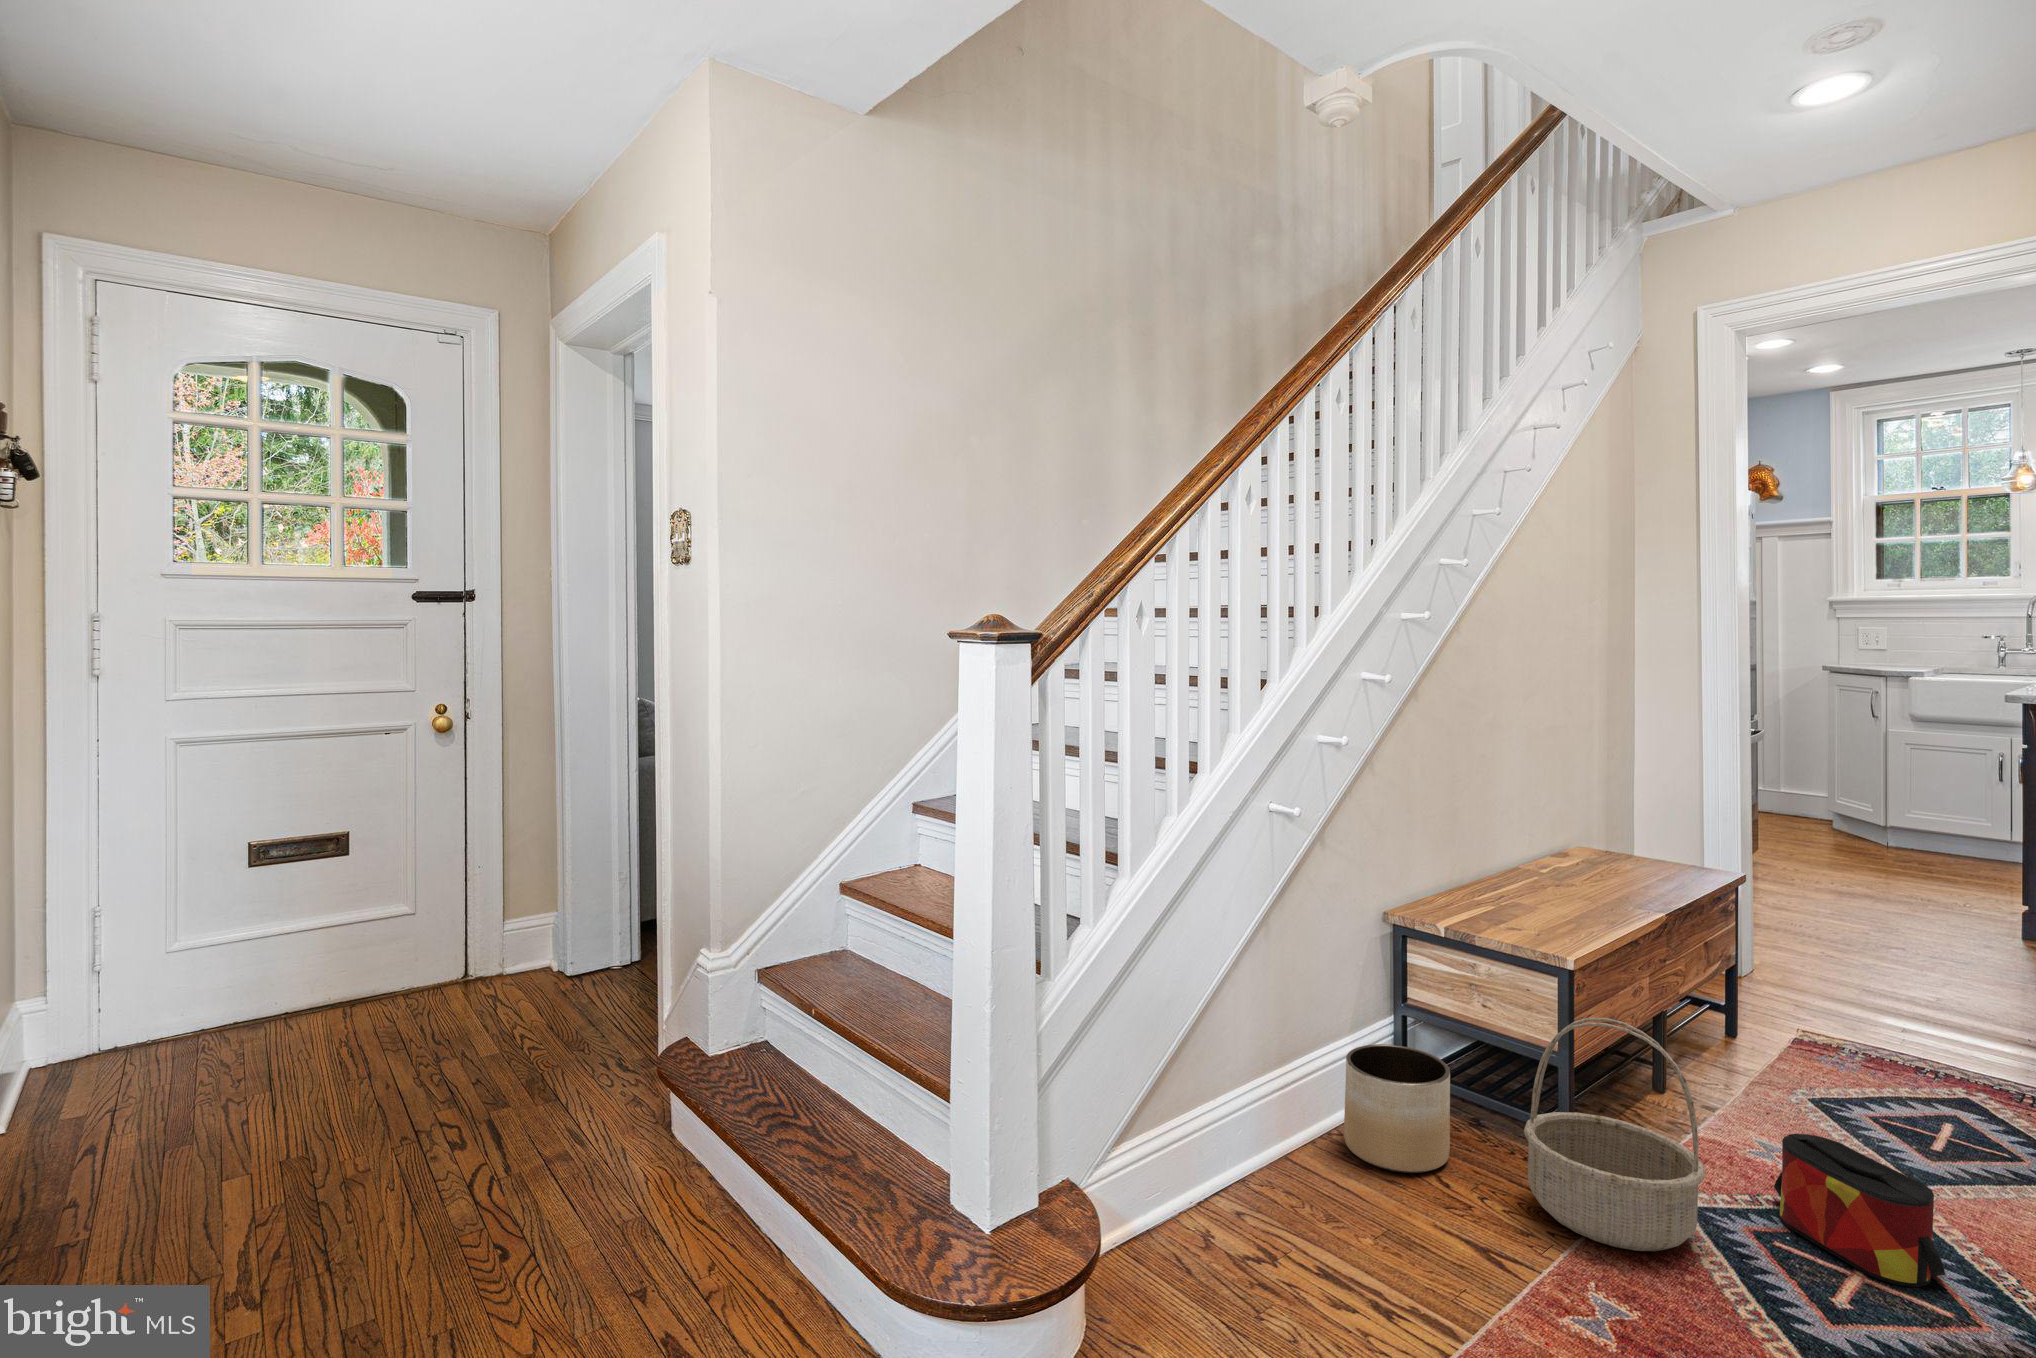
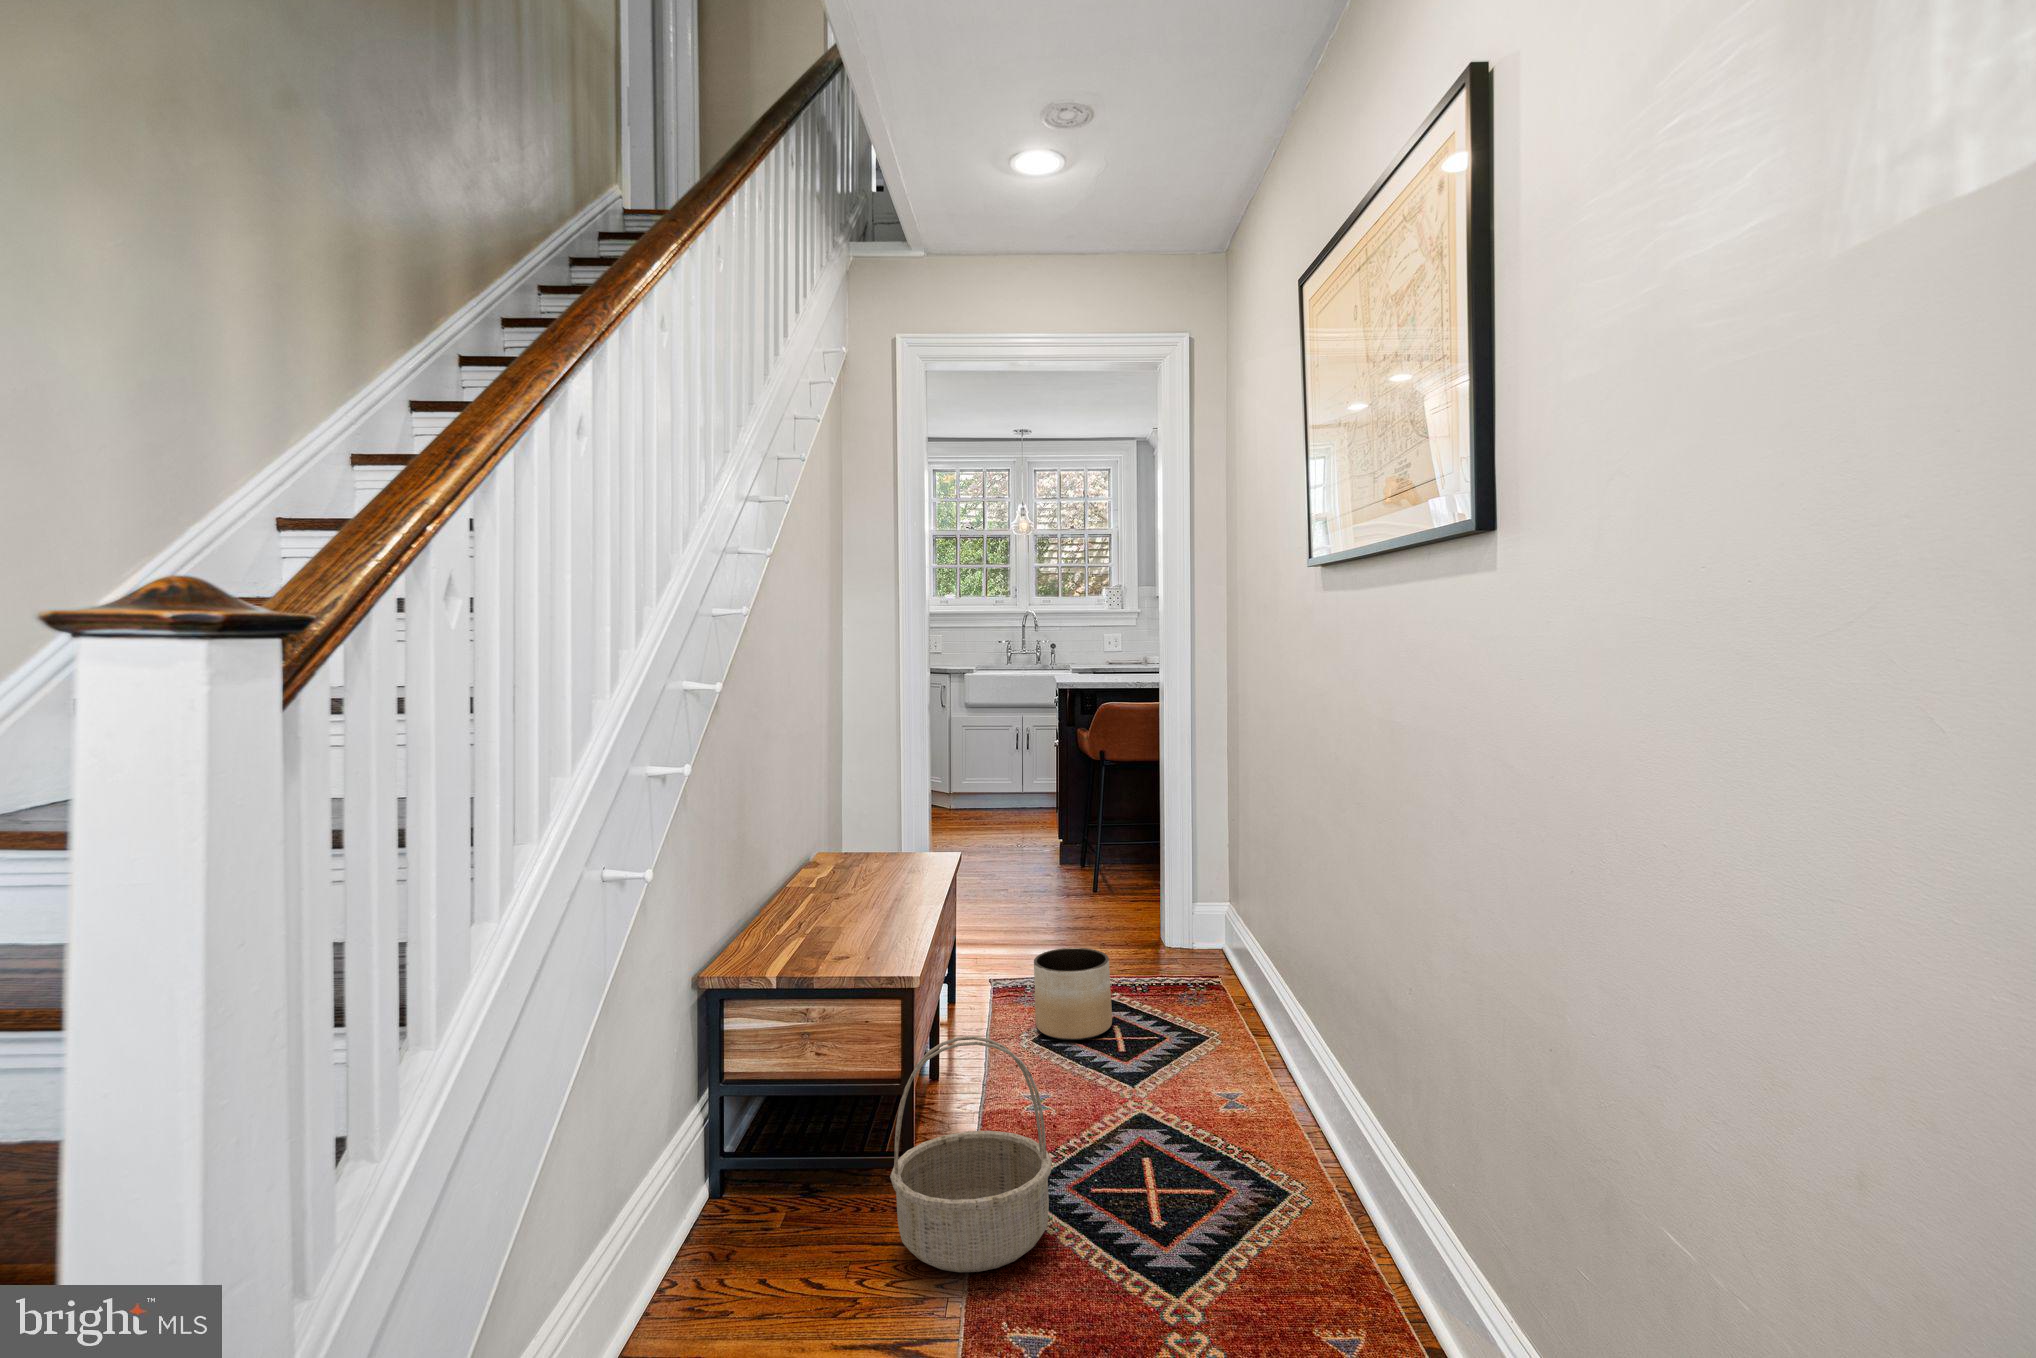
planter: present [1344,1044,1450,1173] -> present [1034,948,1112,1040]
bag: present [1774,1134,1946,1287] -> none [1067,1077,1199,1185]

